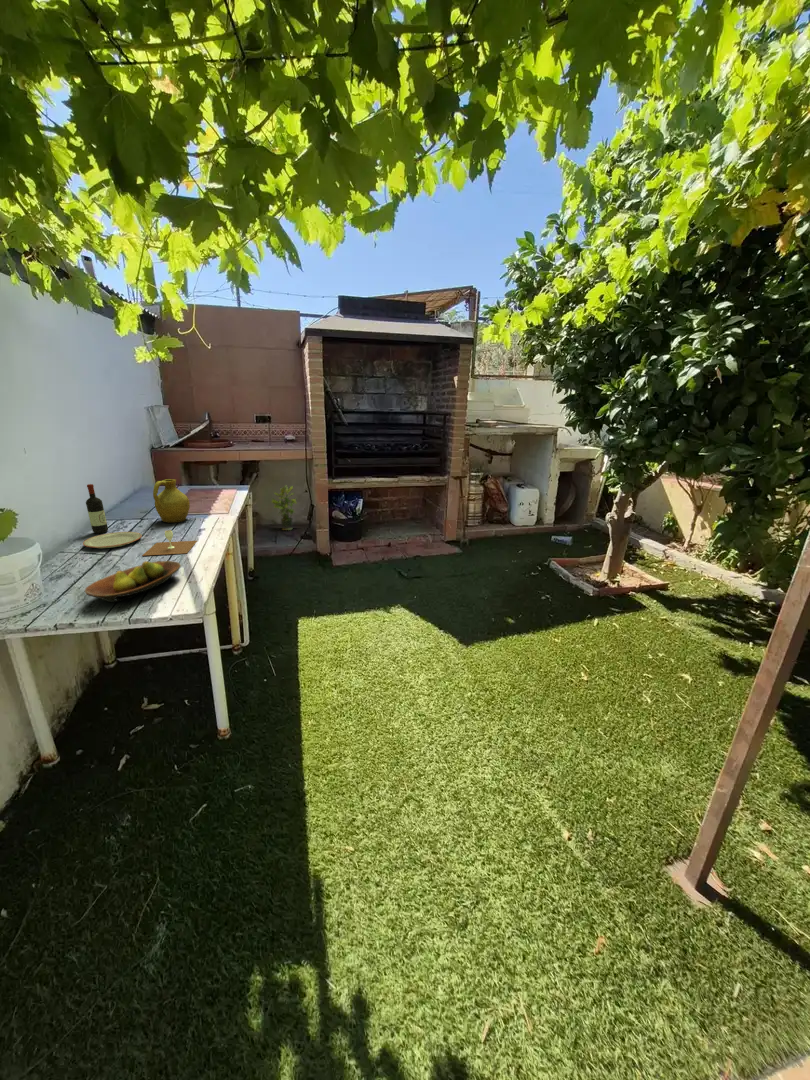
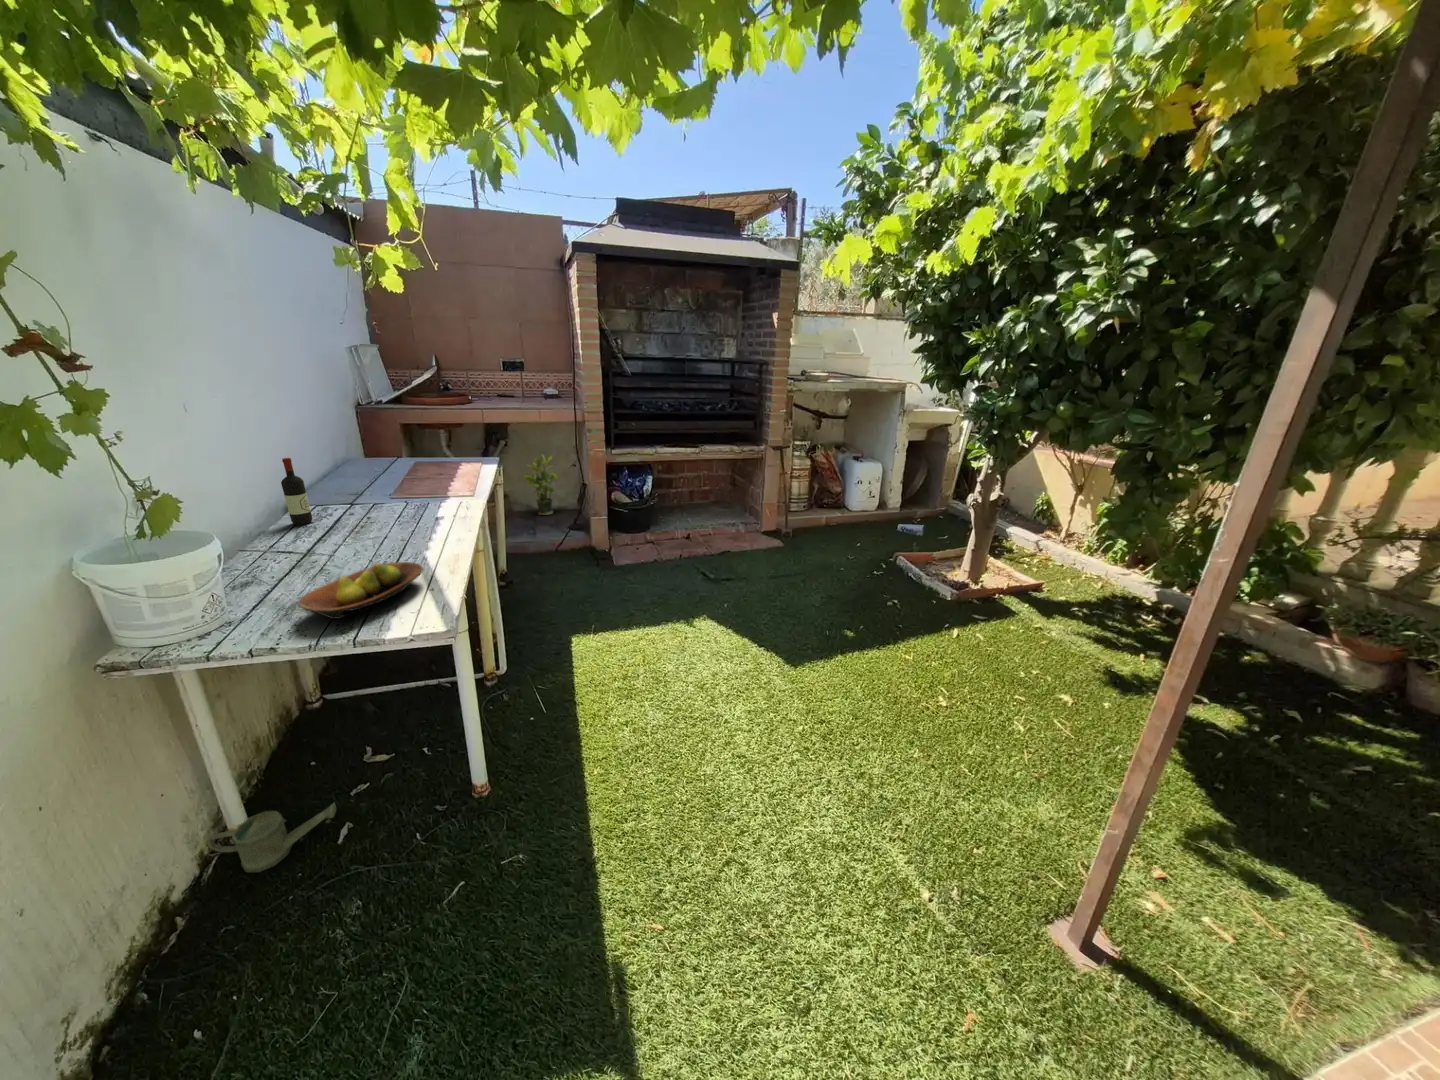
pitcher: present [153,479,190,523] -> none [373,450,422,509]
wine glass: present [142,530,197,556] -> none [366,520,438,555]
plate: present [83,532,142,548] -> none [281,522,361,545]
watering can: none [15,743,112,795] -> present [207,803,336,872]

